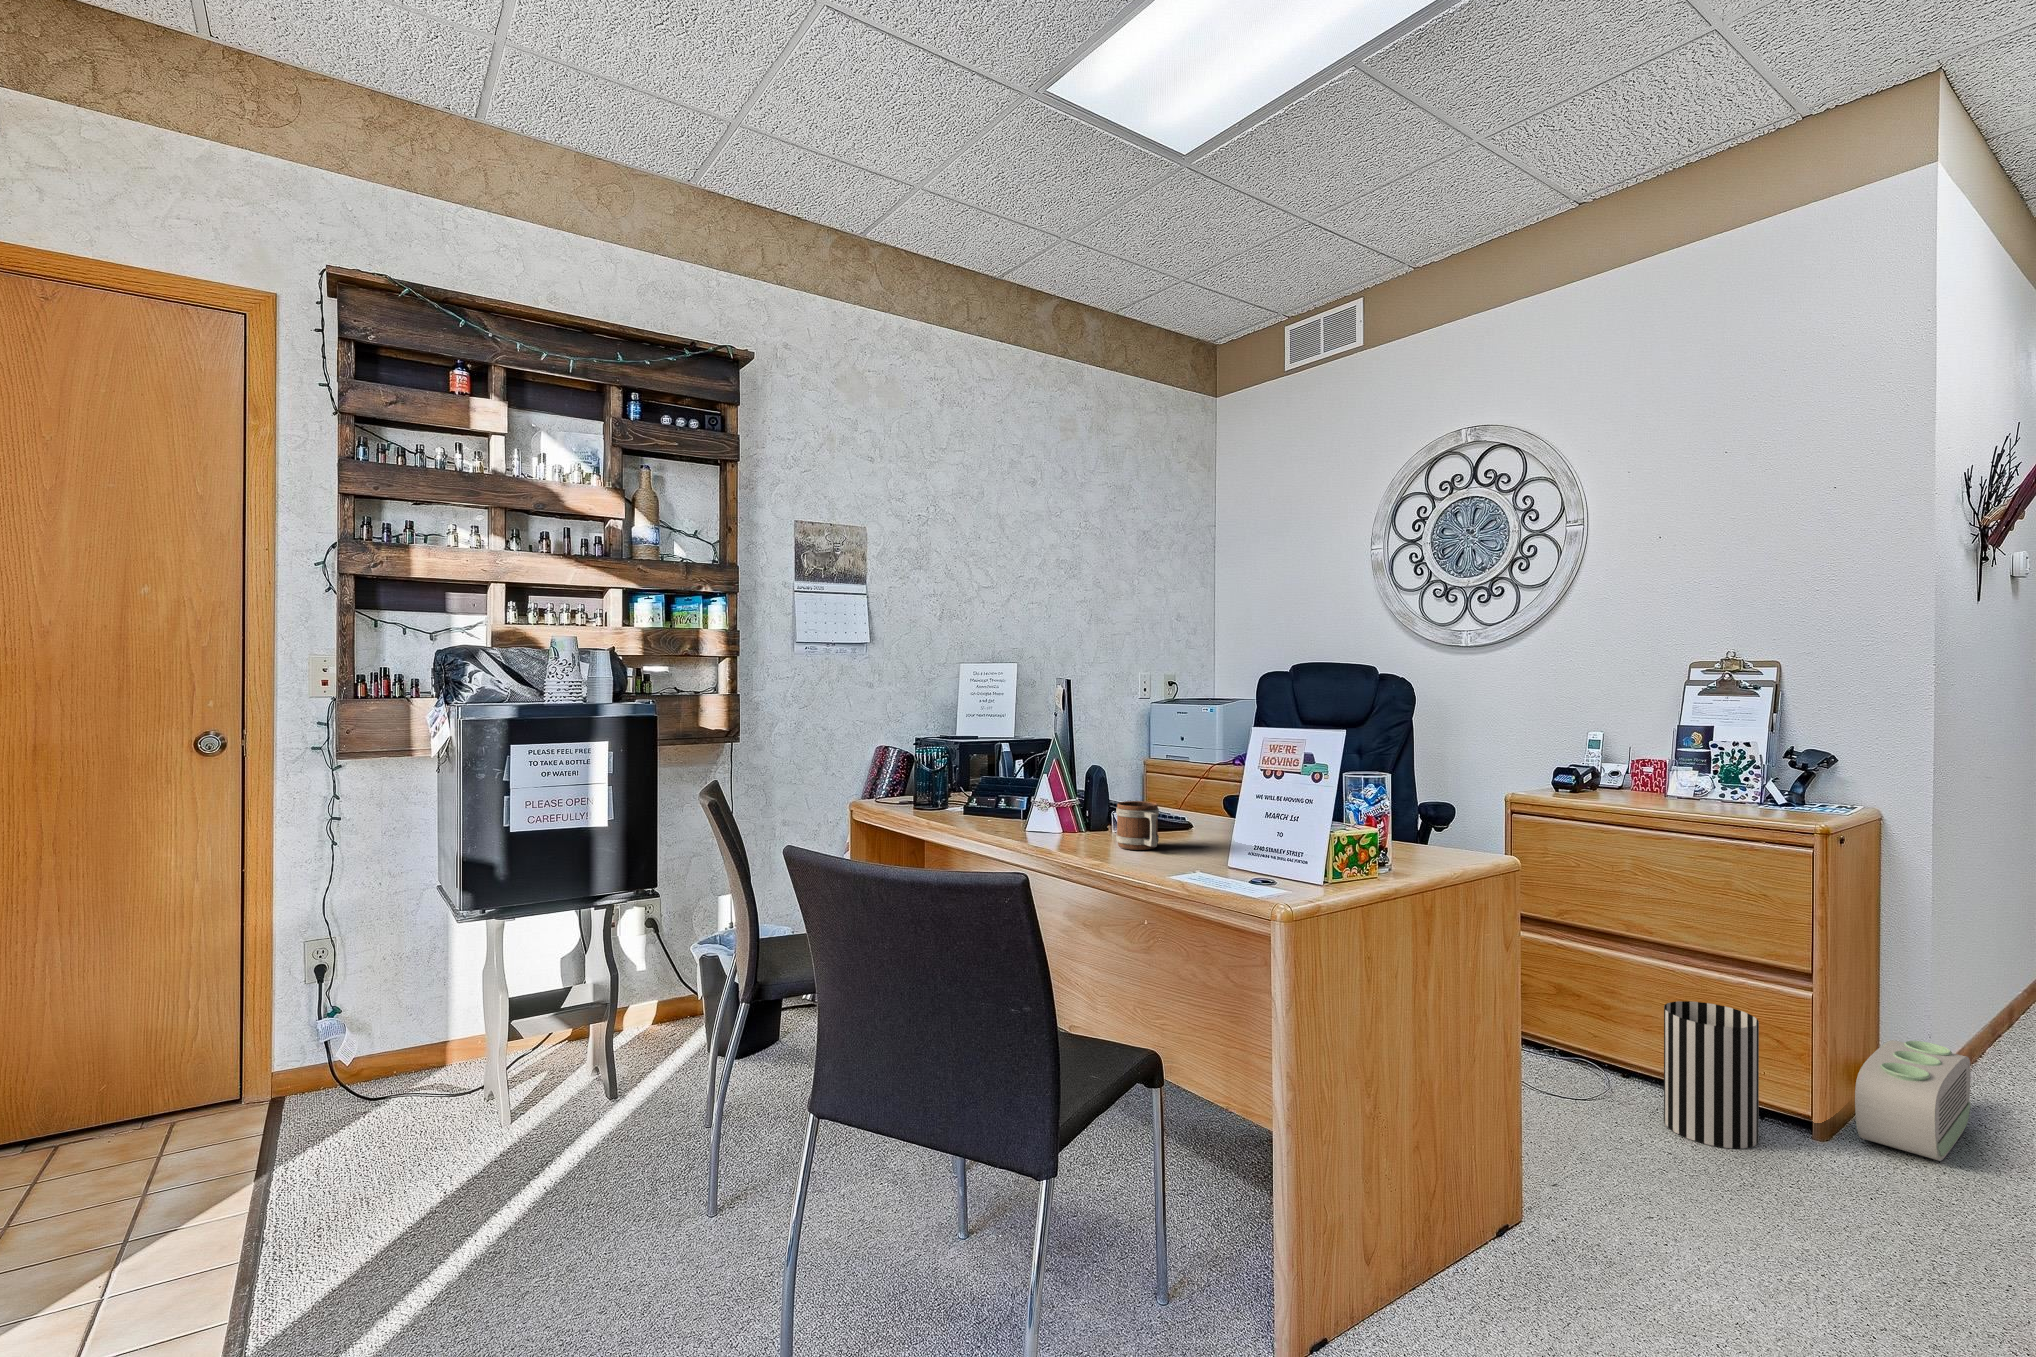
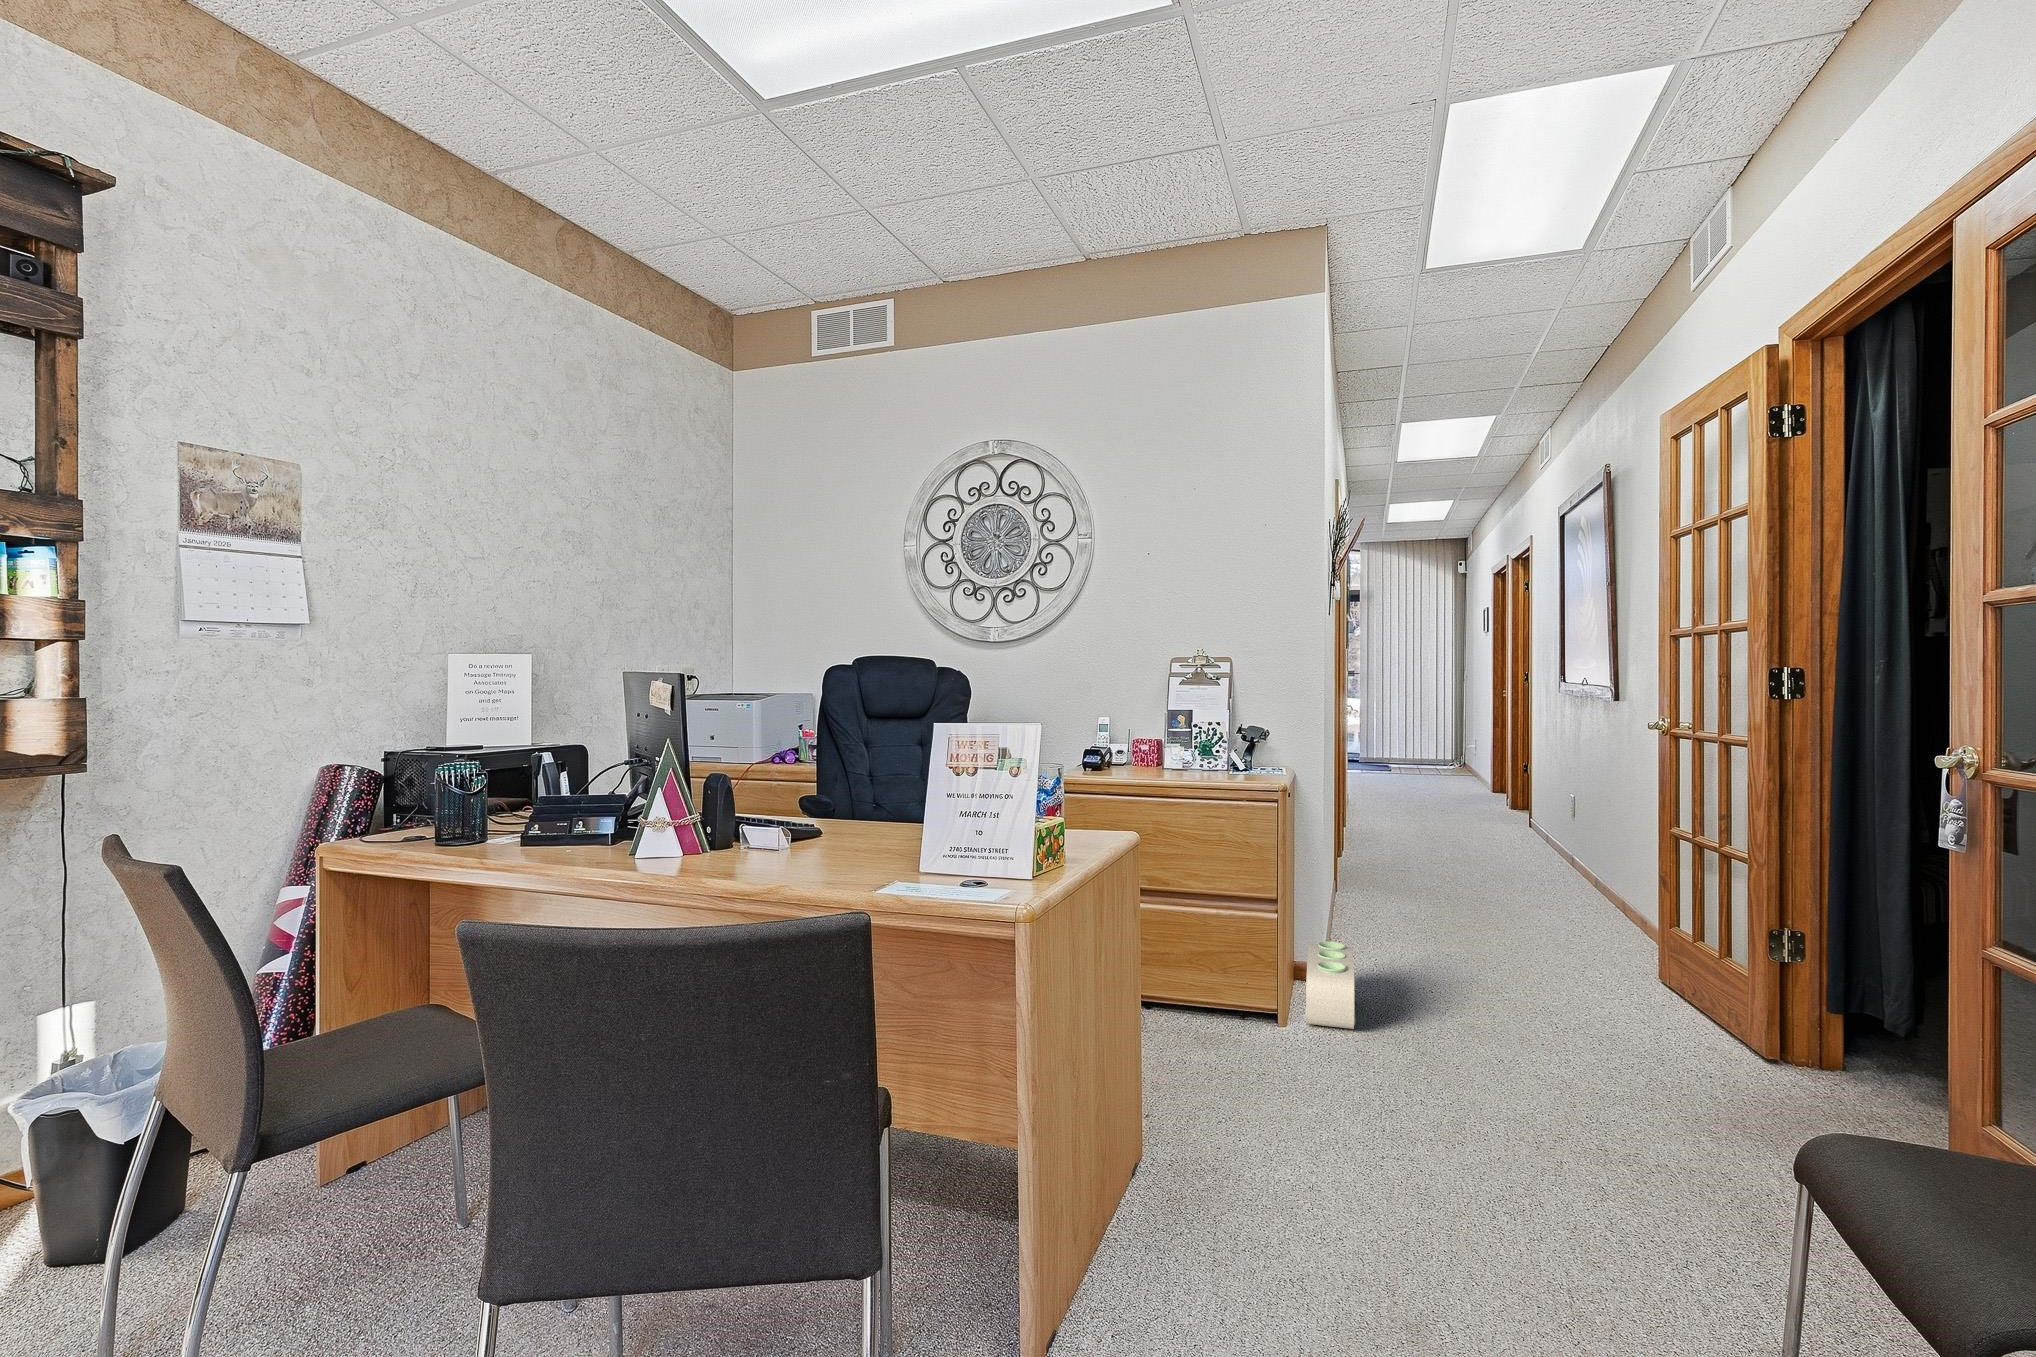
mug: present [1116,801,1159,850] -> none [770,813,826,870]
wastebasket: present [1664,1001,1759,1149] -> none [1187,938,1253,1055]

